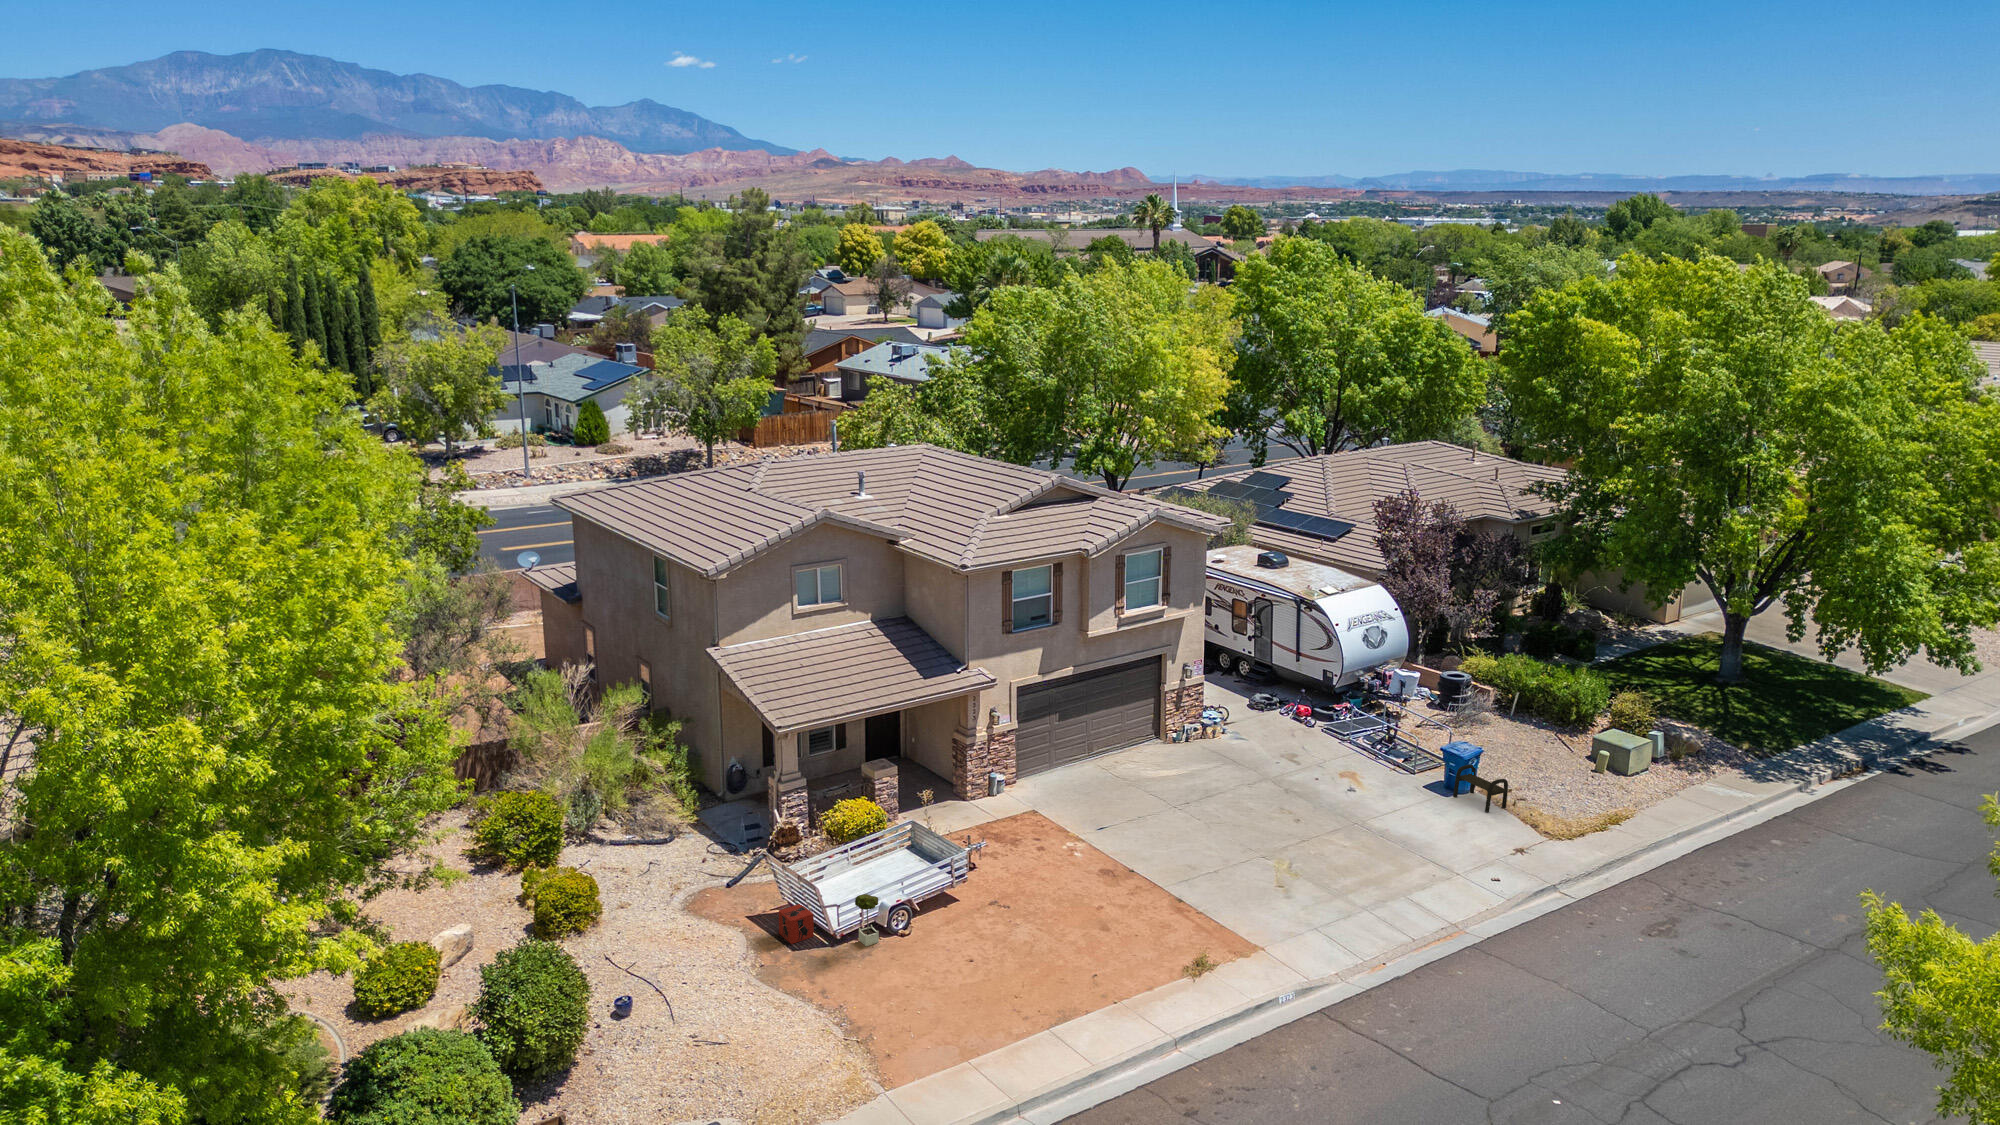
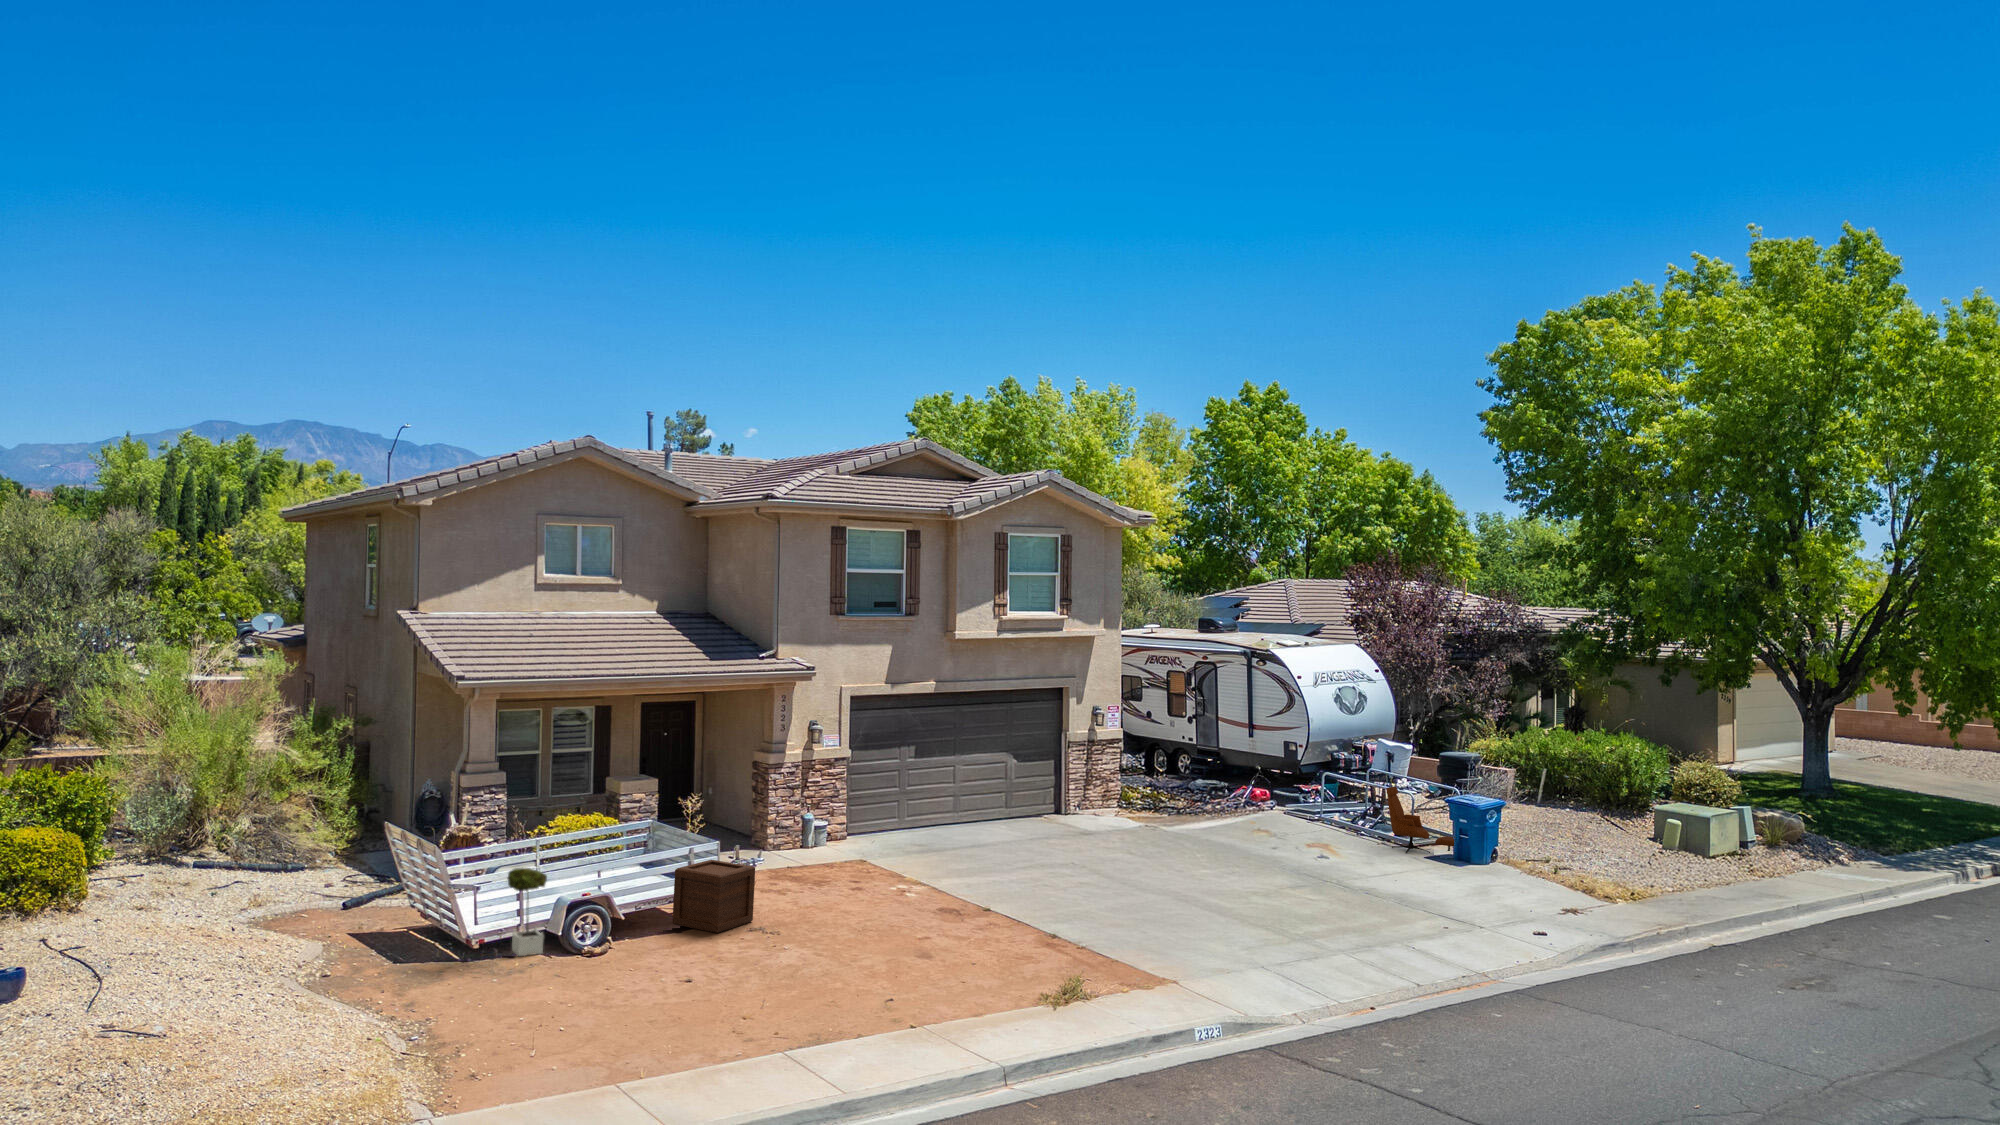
lounge chair: none [1399,733,1451,788] -> present [1387,787,1454,853]
bench: present [1453,765,1508,812] -> none [1467,820,1544,878]
wooden crate: none [944,859,993,914] -> present [672,860,755,933]
storage box: present [779,904,814,944] -> none [385,896,442,950]

